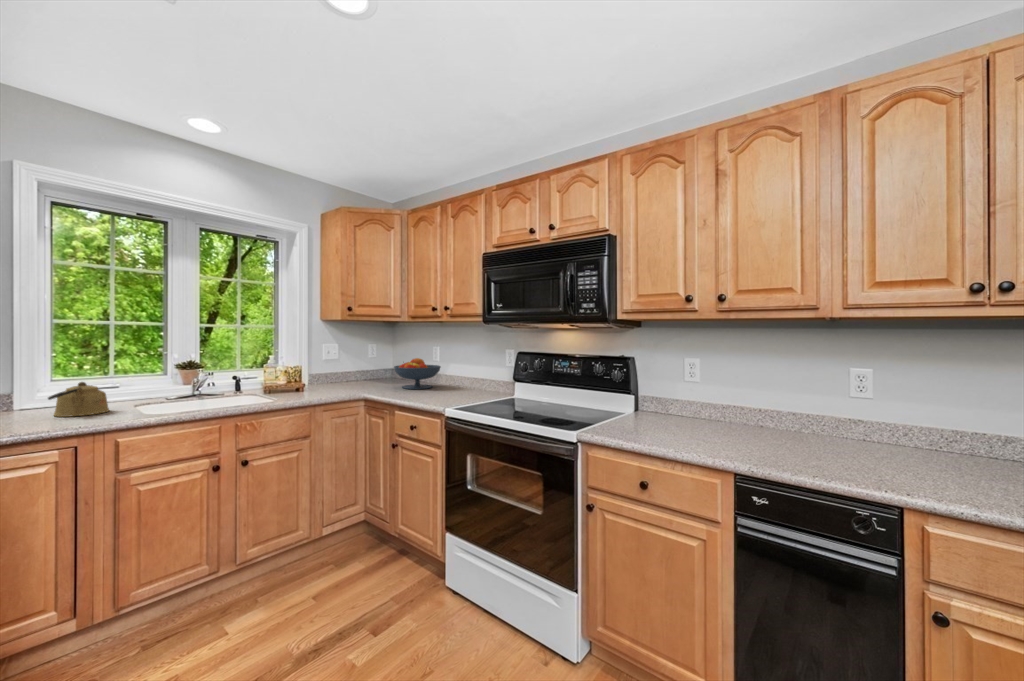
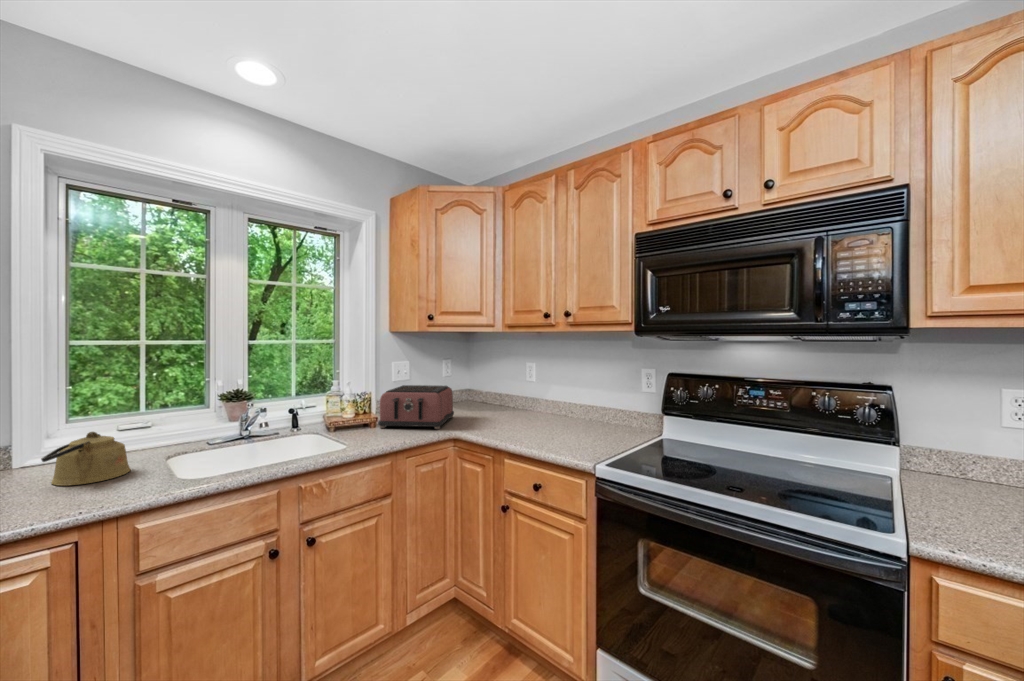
fruit bowl: present [394,358,441,389] -> none [486,380,545,423]
toaster: none [304,361,369,392] -> present [378,385,454,429]

